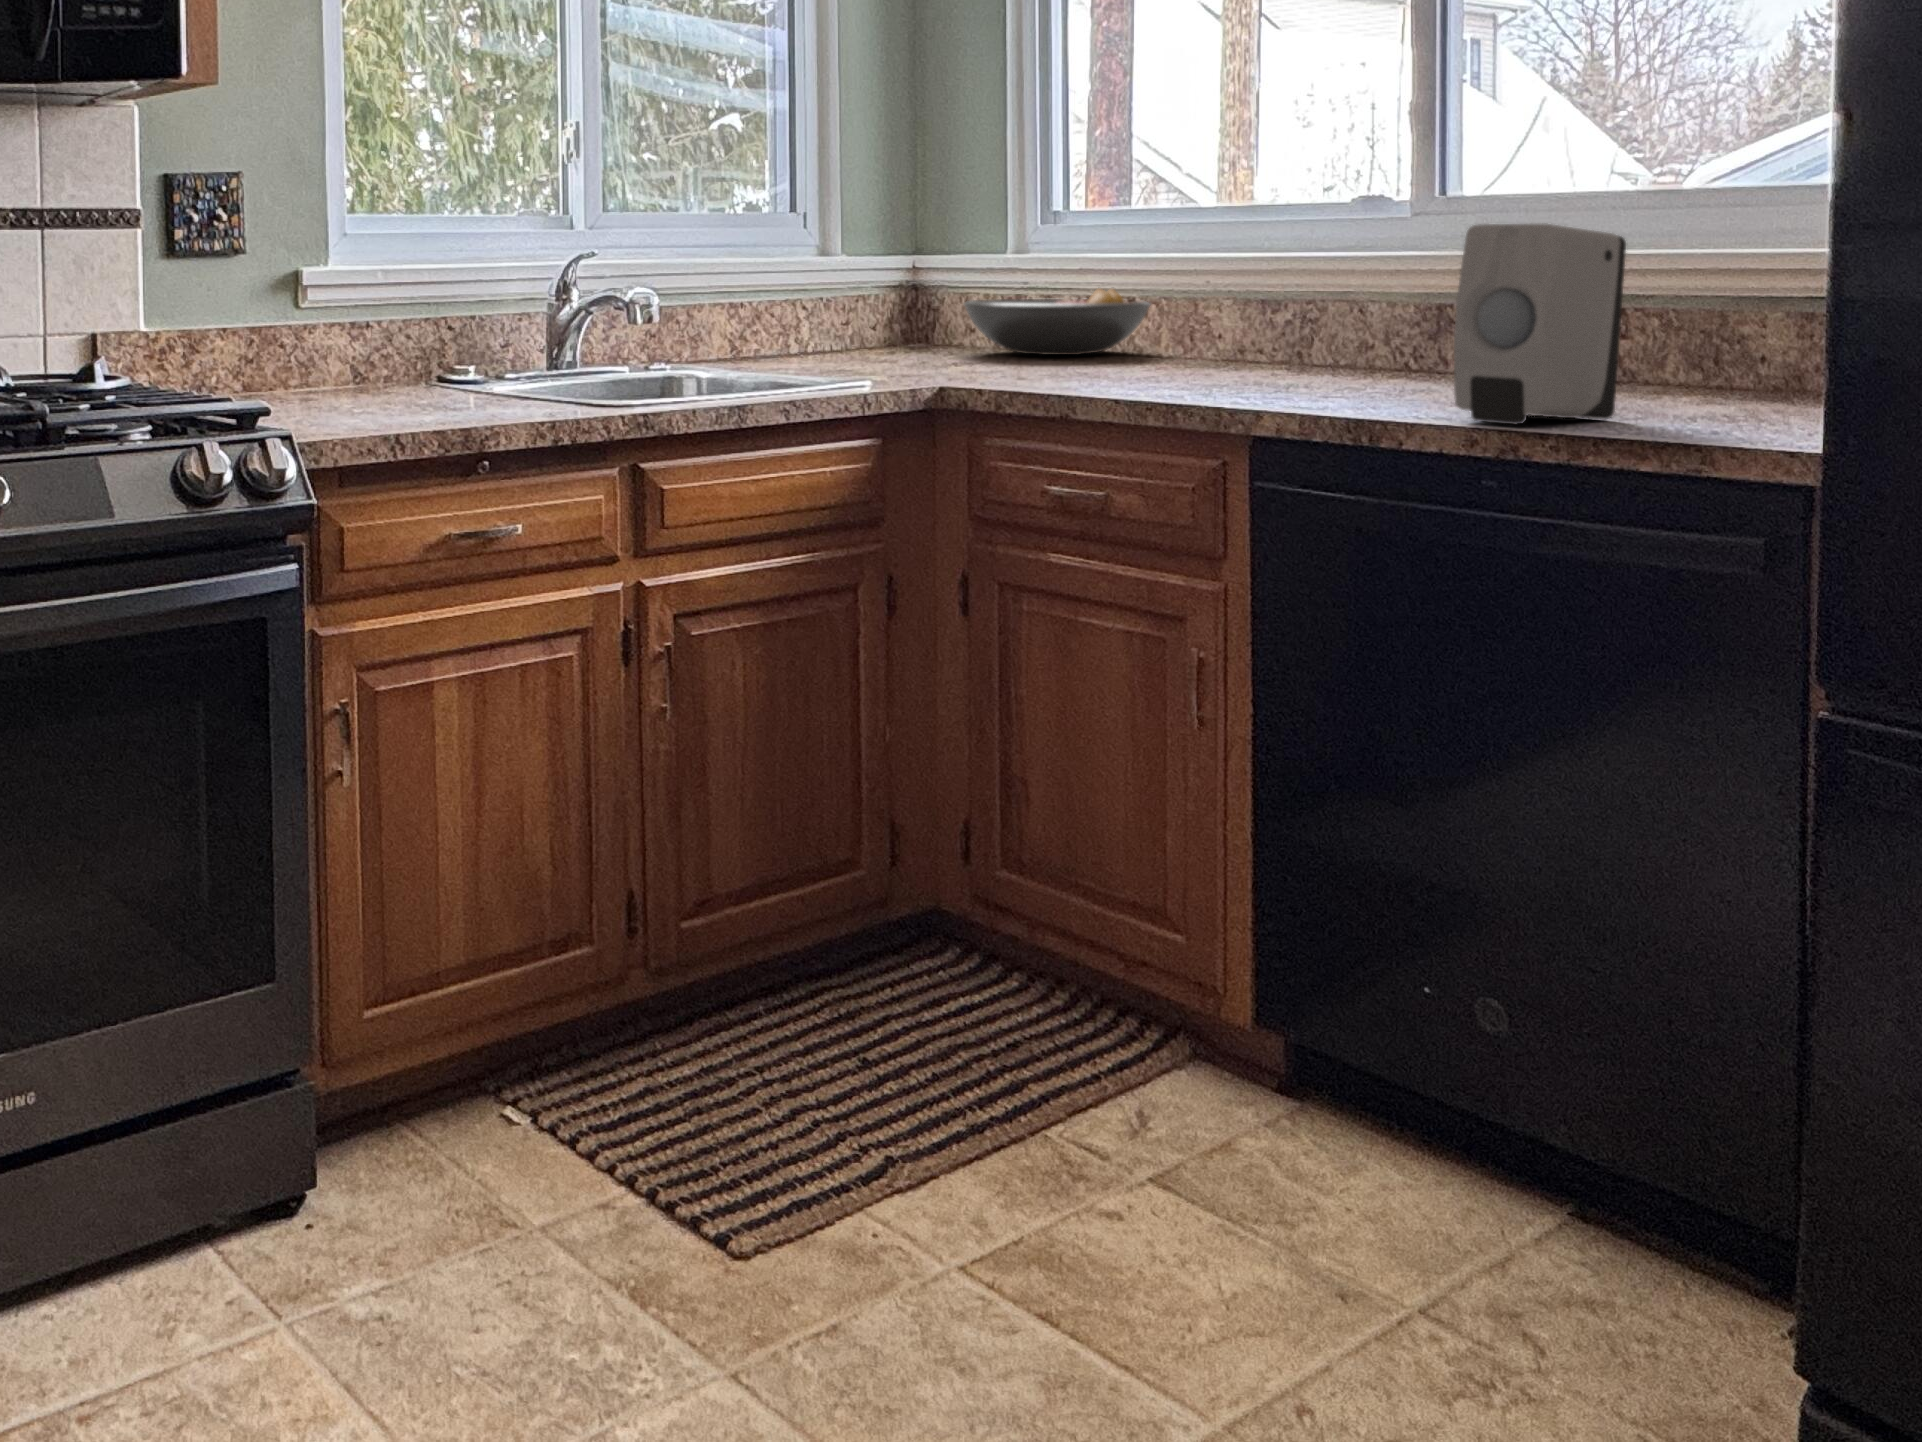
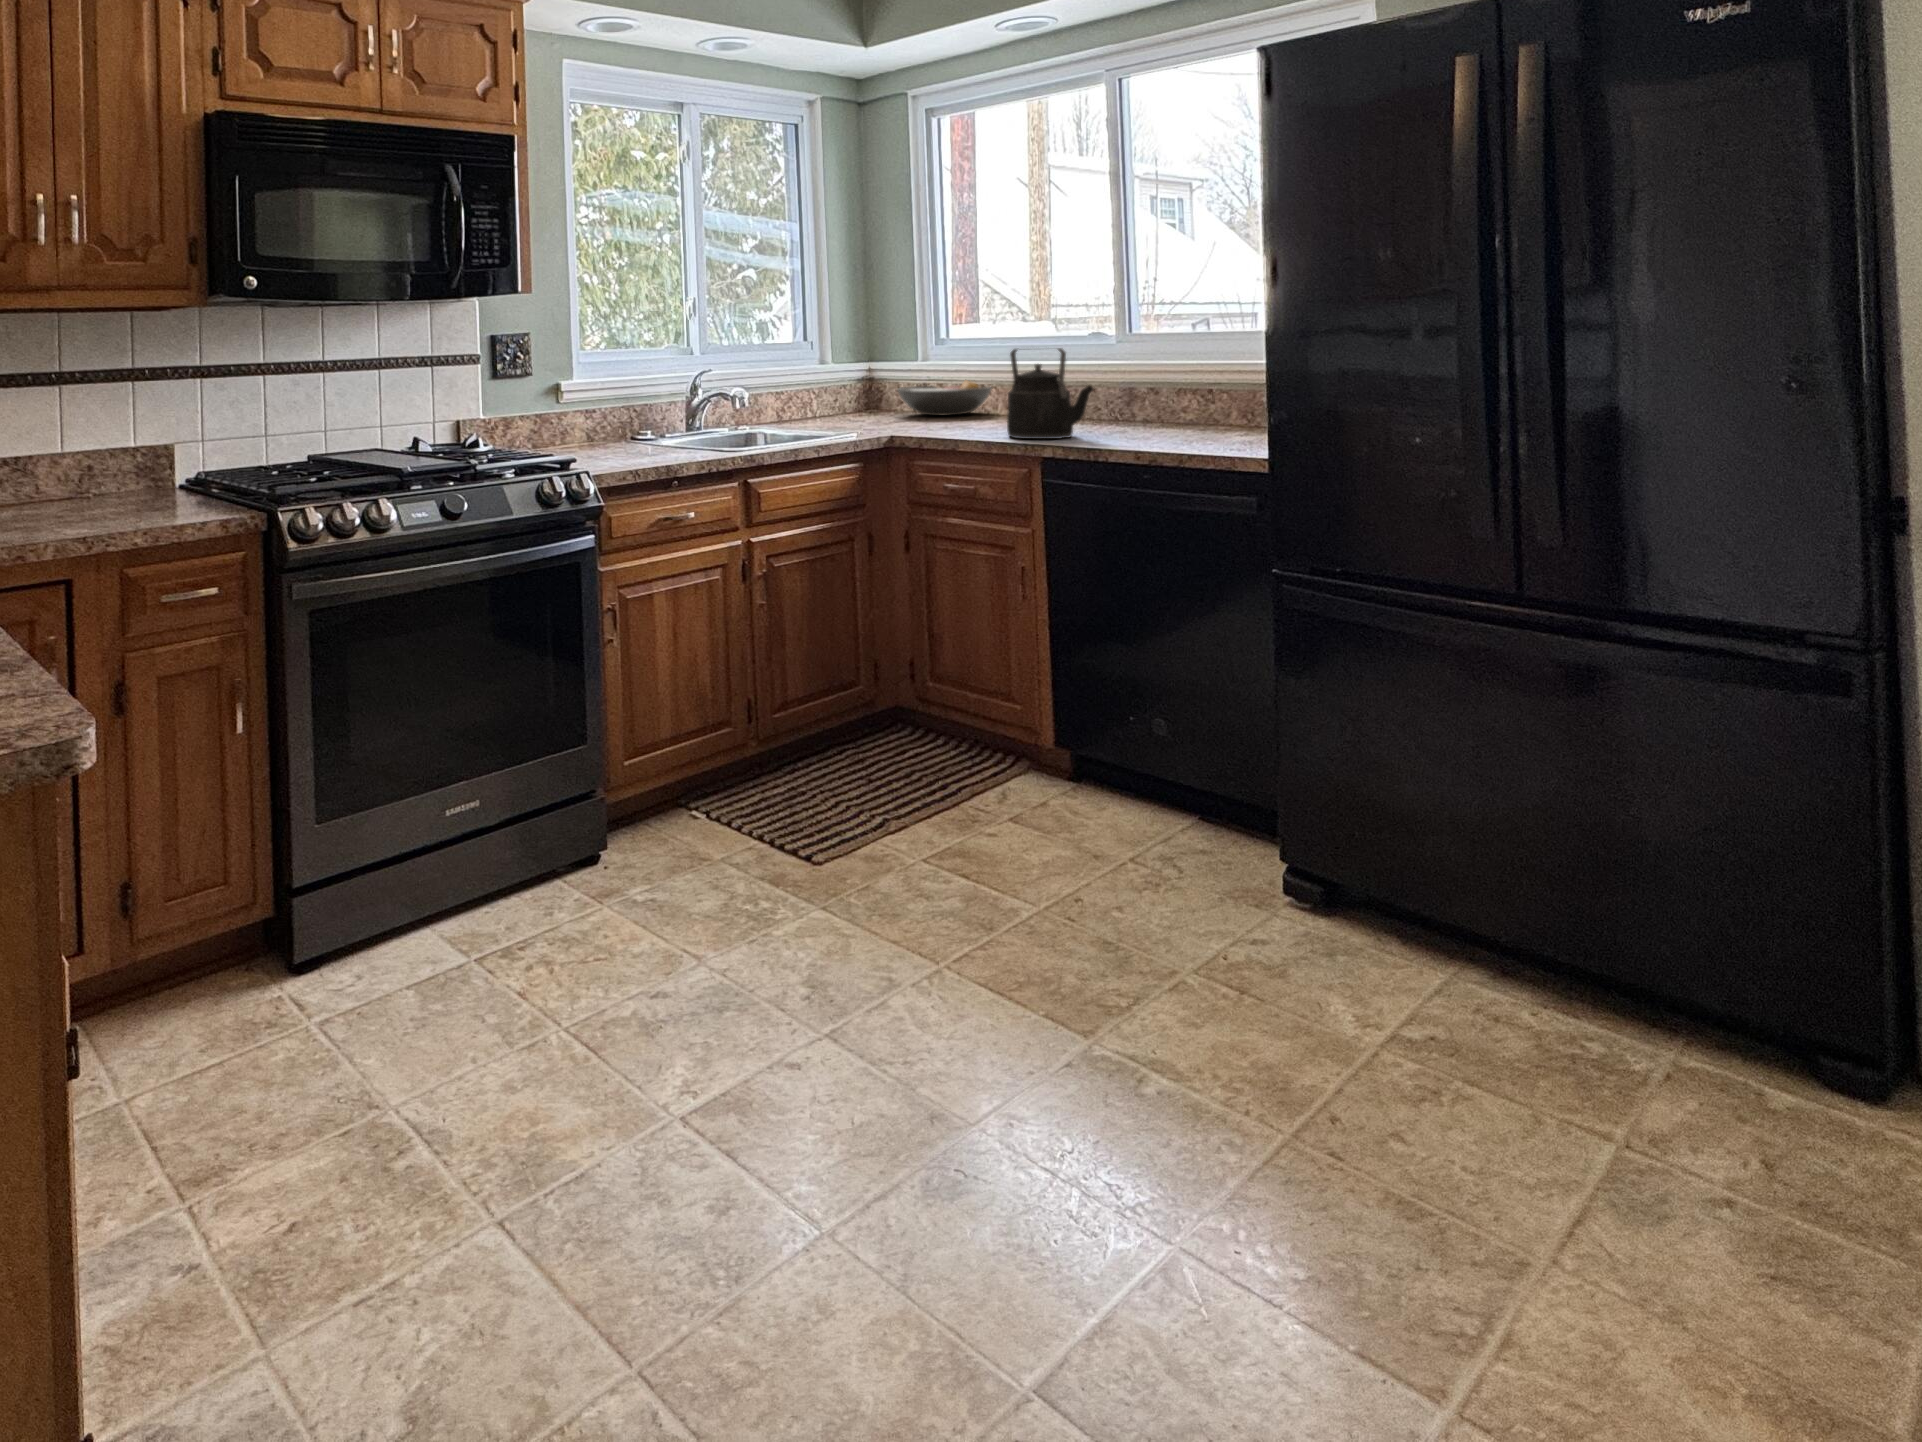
kettle: none [1175,217,1365,401] -> present [1007,348,1094,439]
soap dispenser: present [1454,224,1626,424] -> none [1135,353,1210,448]

